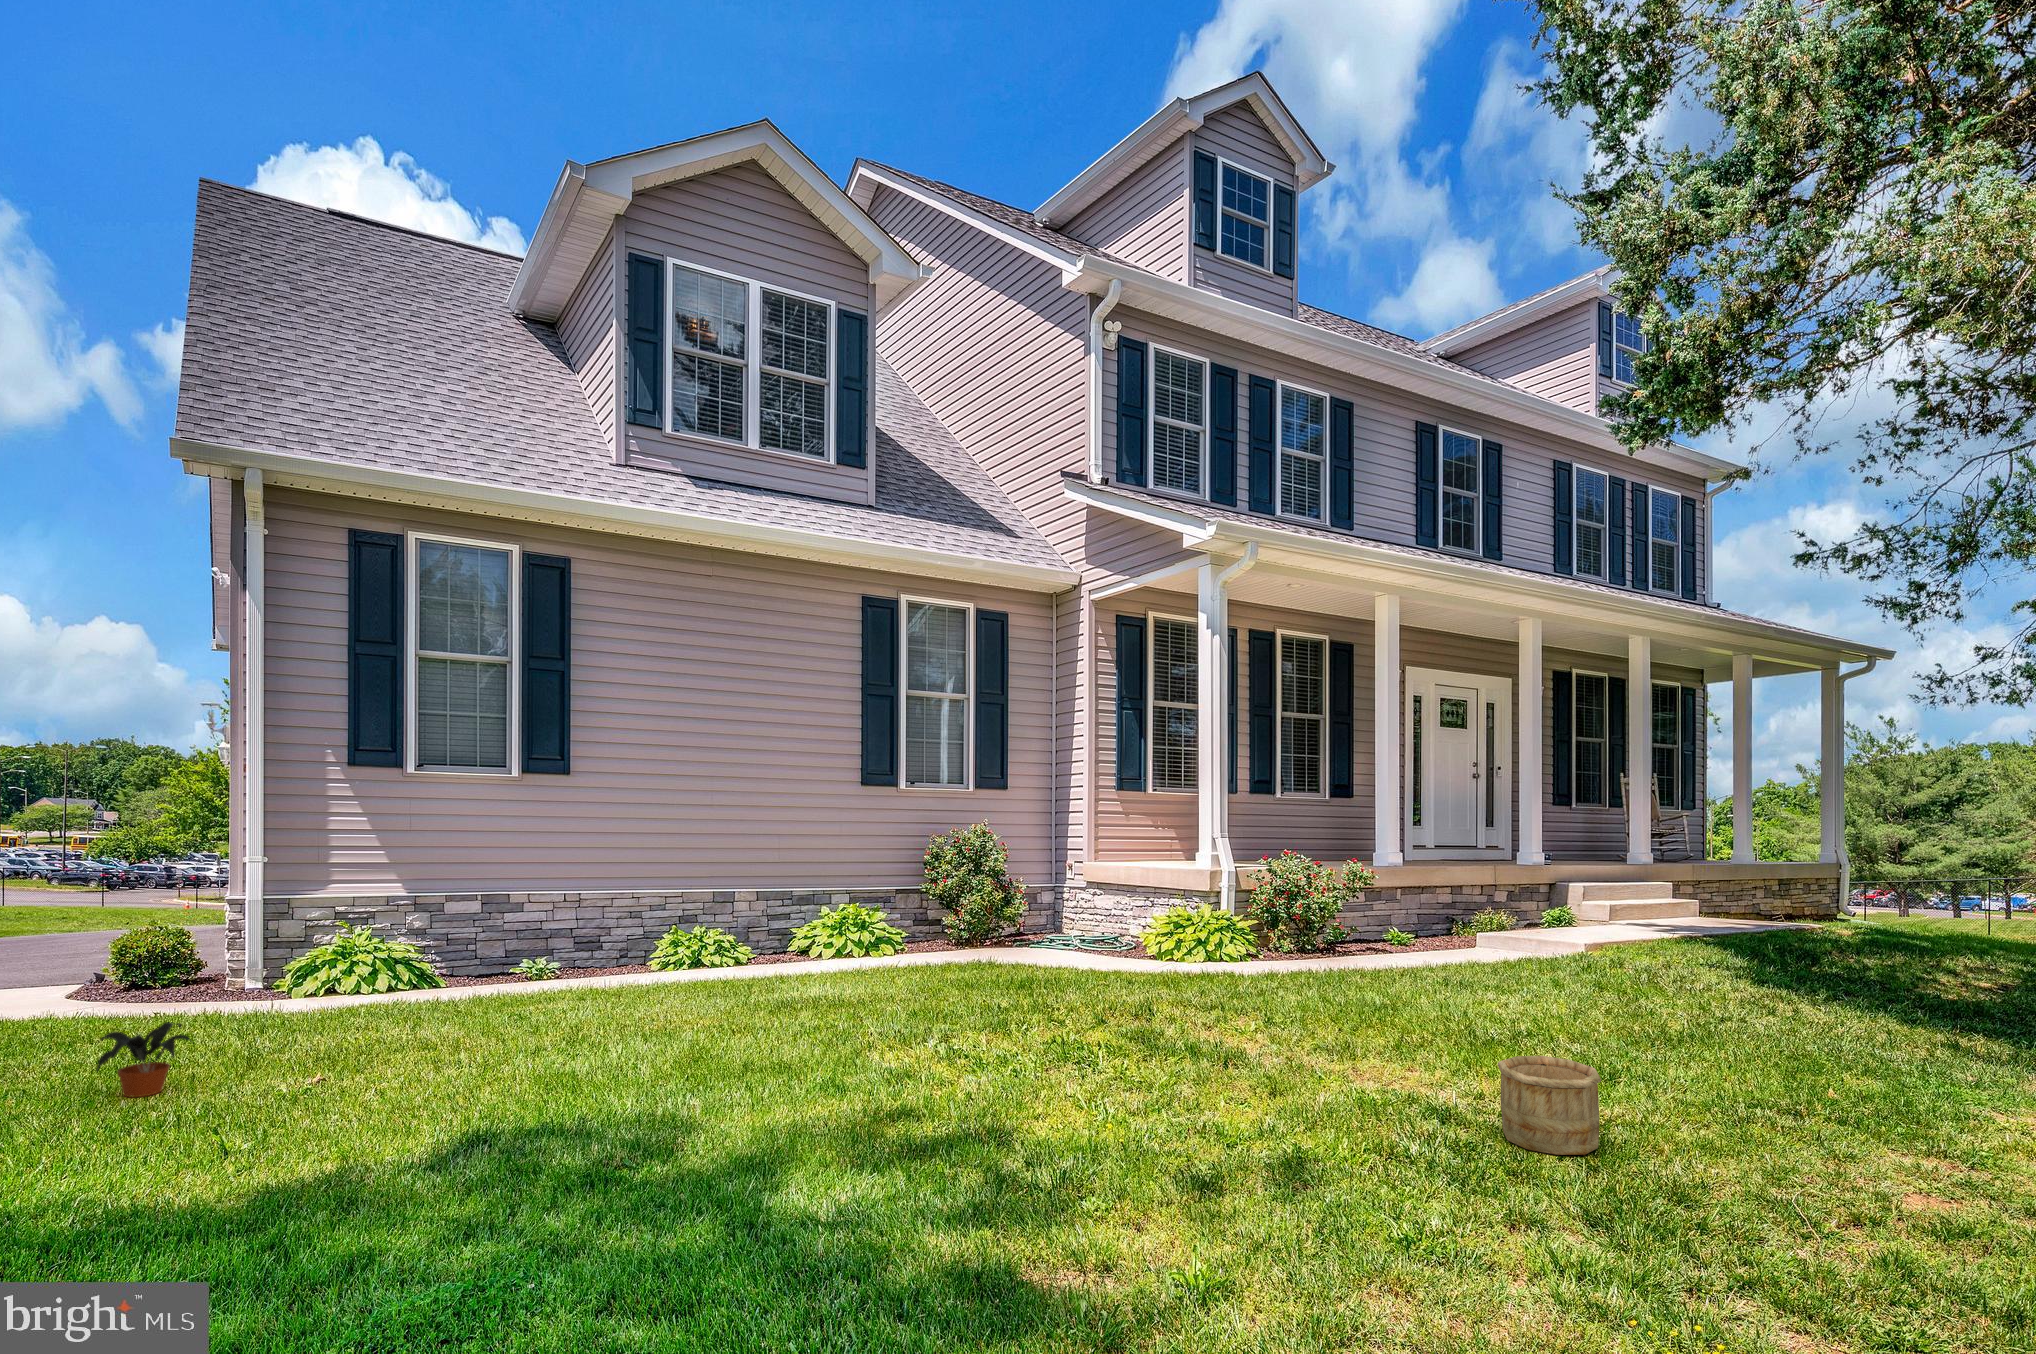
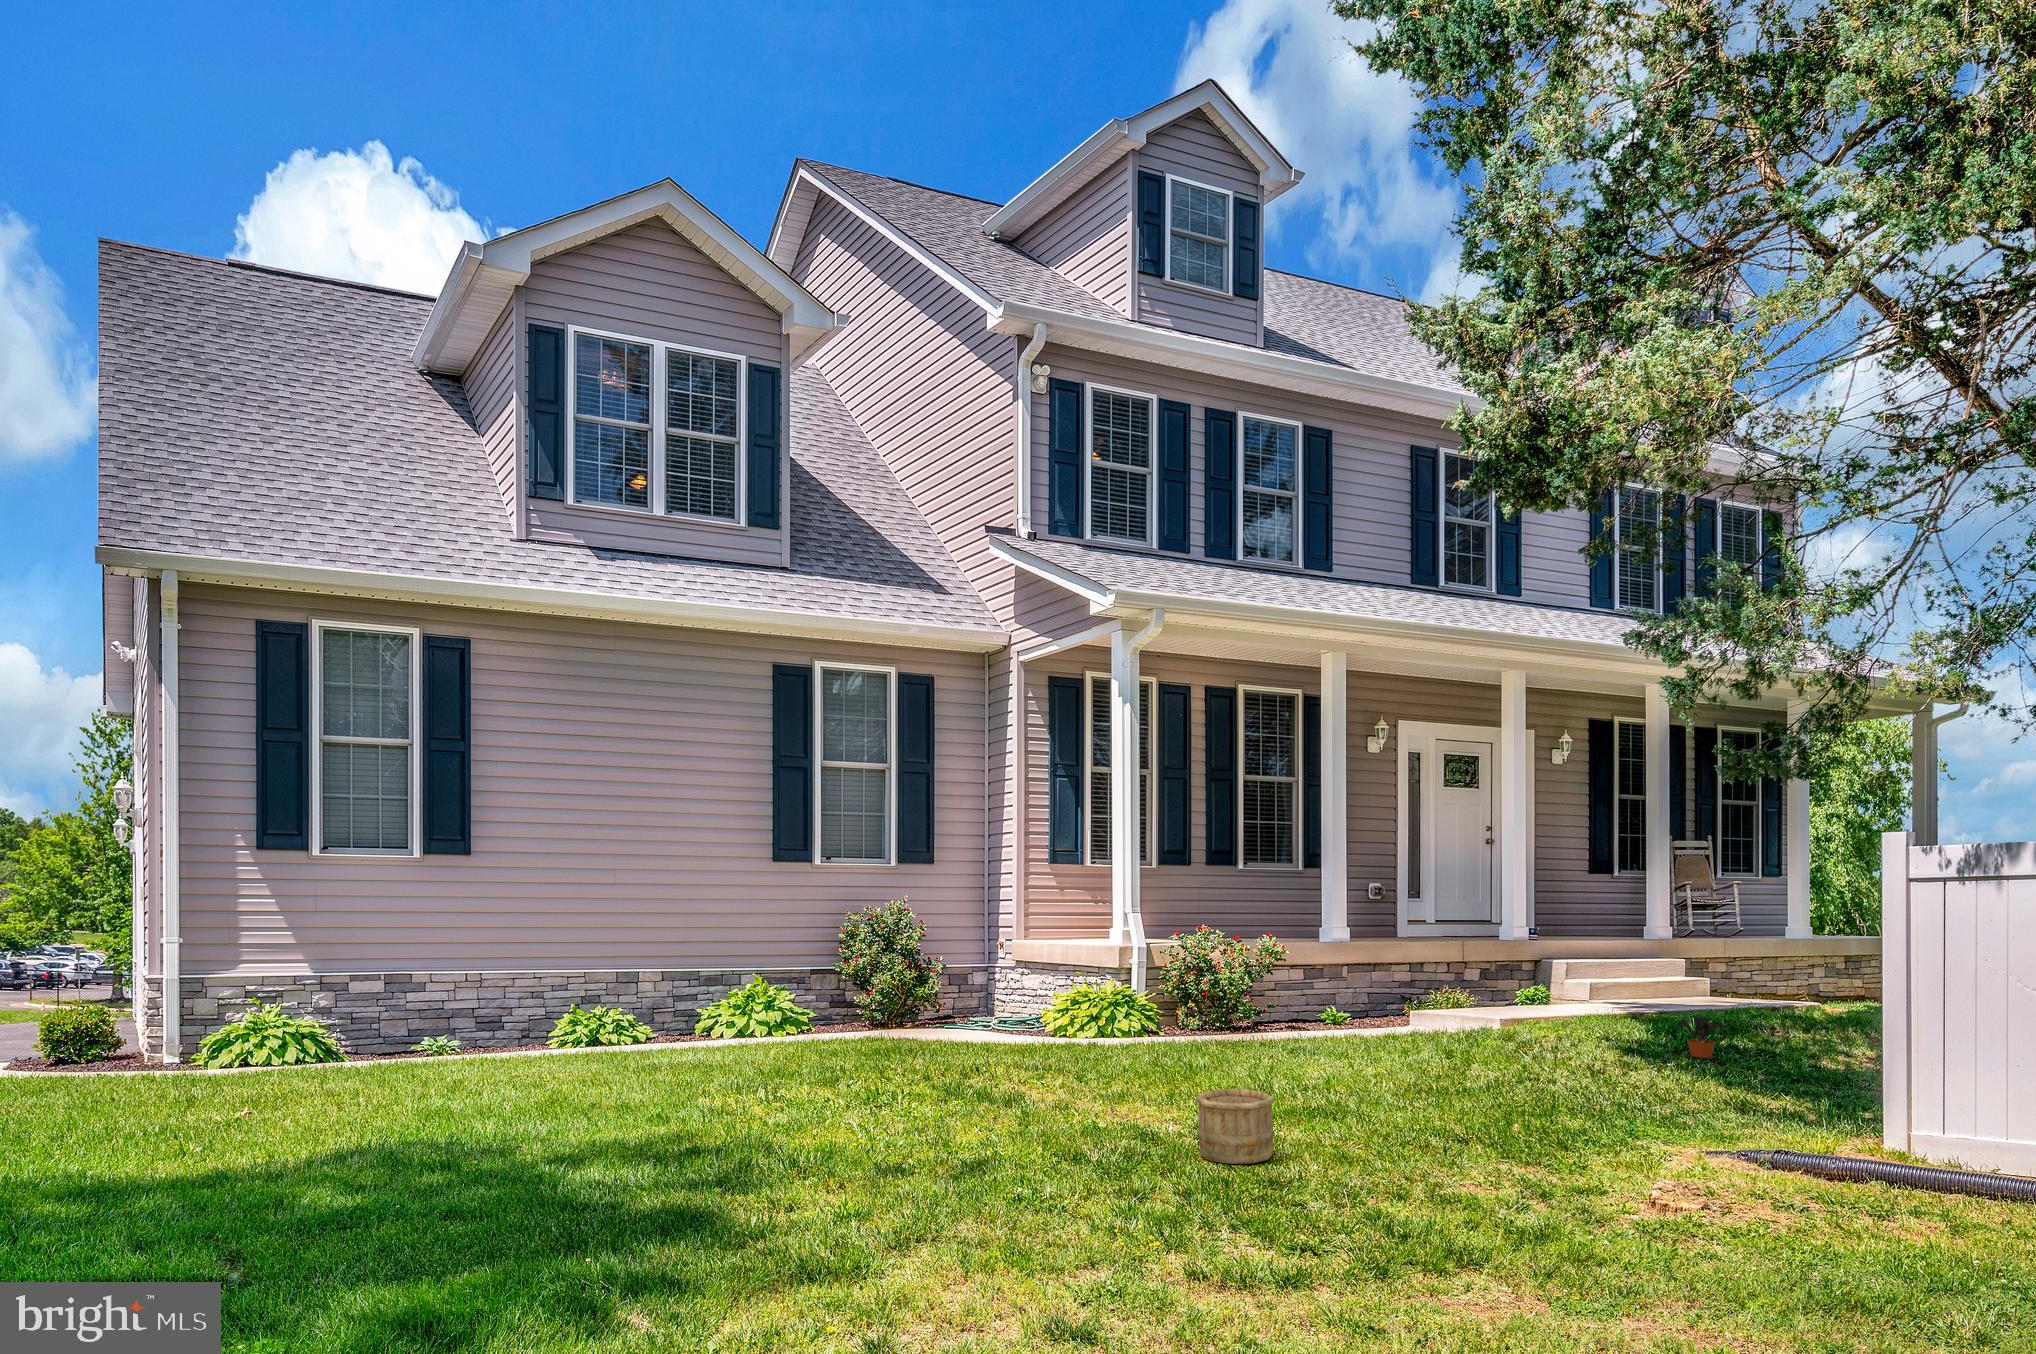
potted plant: present [96,1022,191,1097] -> present [1676,1016,1728,1058]

